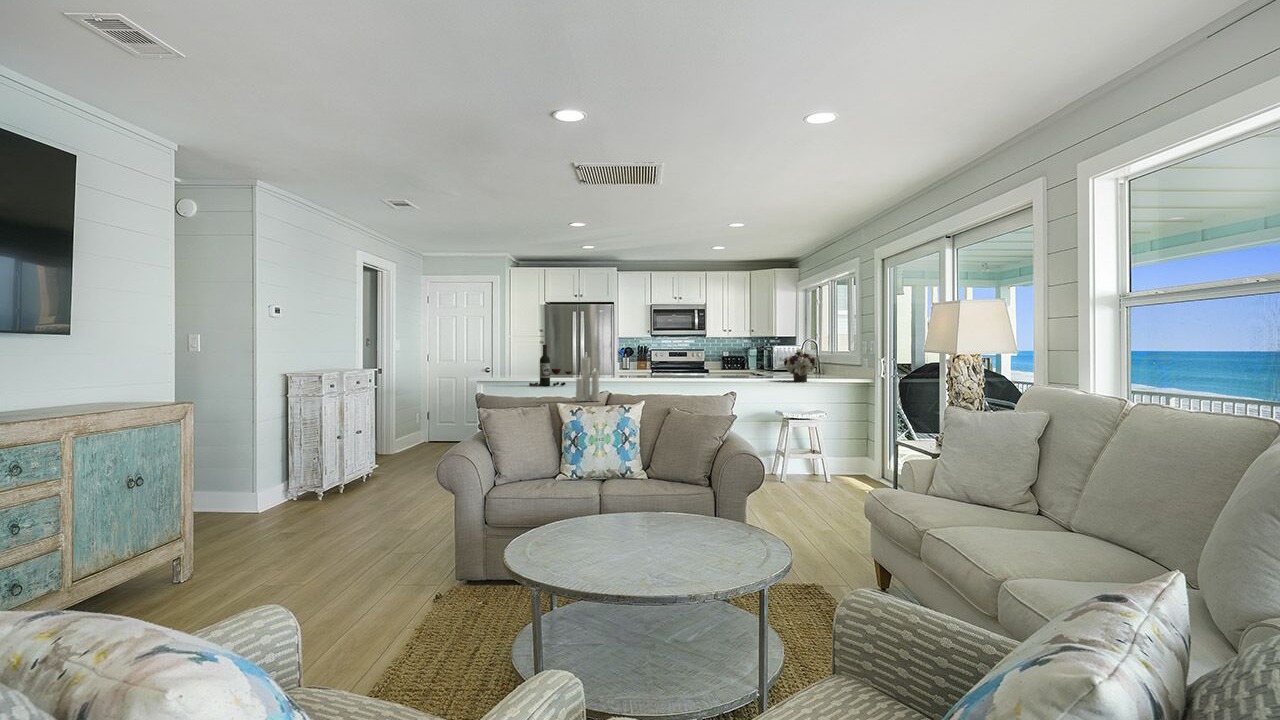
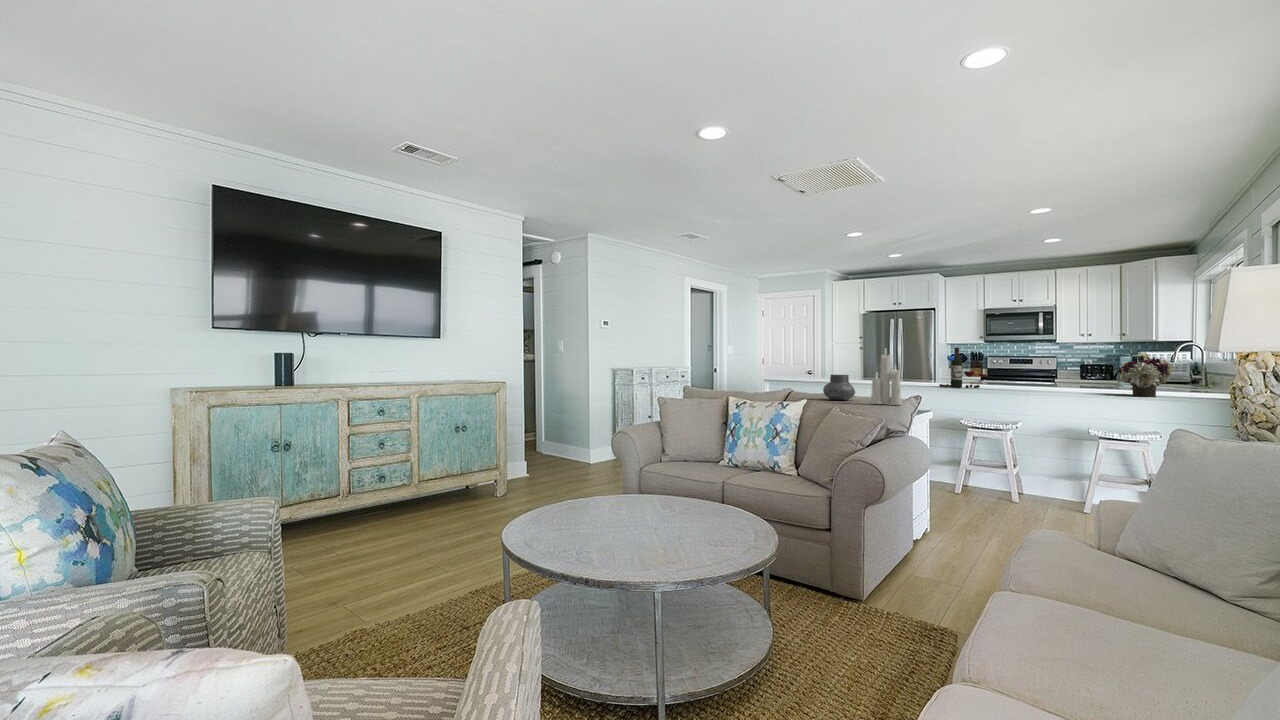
wine bottle: present [529,345,572,386] -> present [939,348,987,388]
candle: present [575,357,600,401] -> present [871,354,901,405]
vase: none [637,375,666,400] -> present [823,375,855,400]

